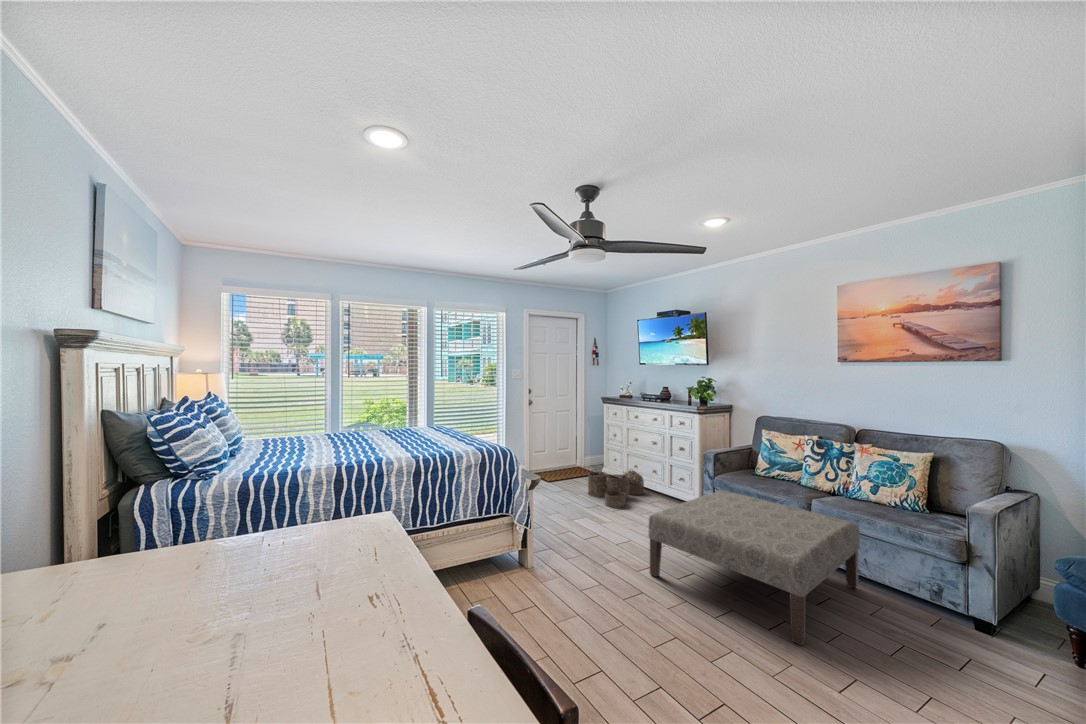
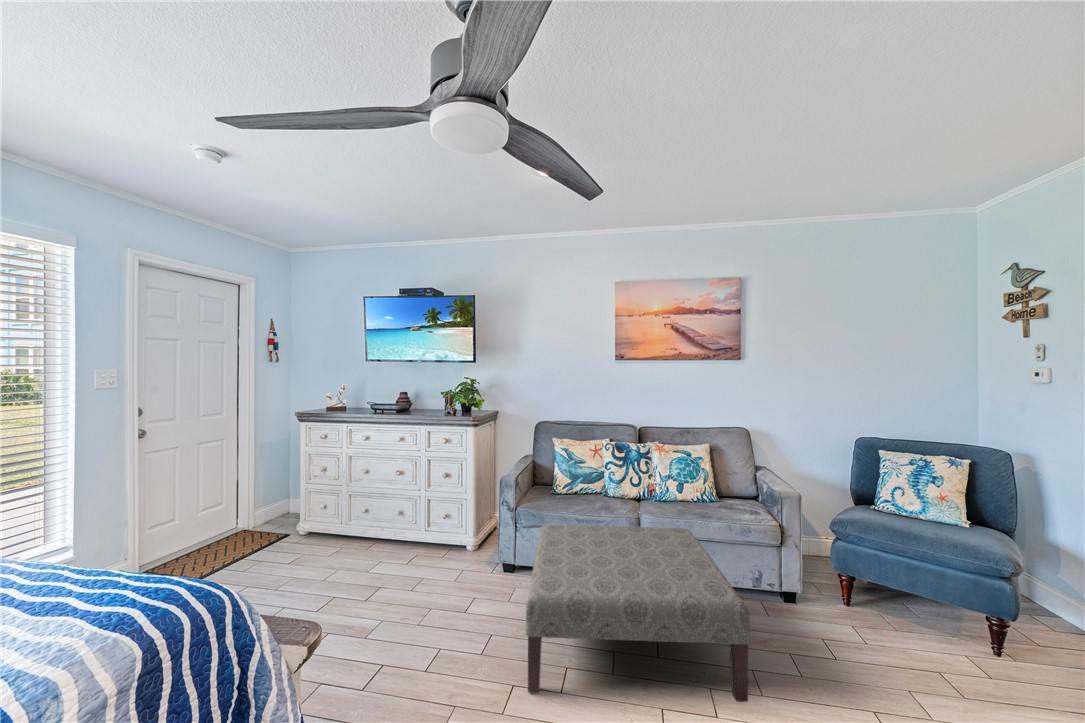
woven basket: present [588,471,644,508] -> none [305,518,389,591]

